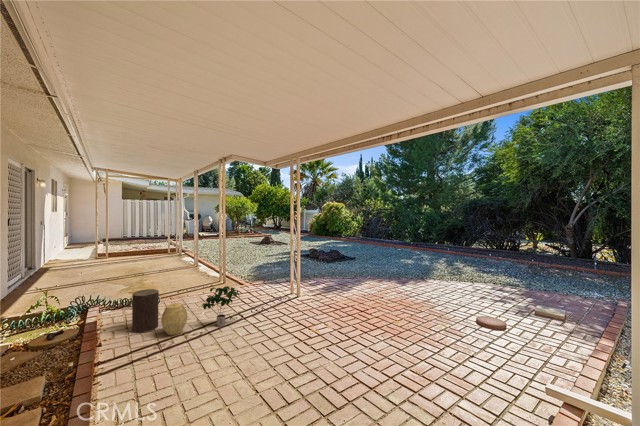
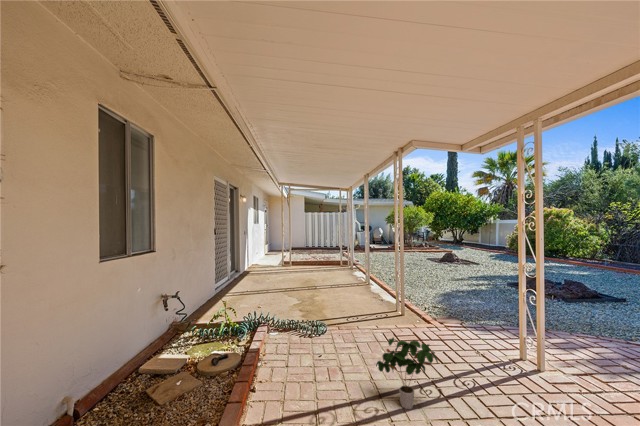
stool: present [132,289,159,333] -> none [290,321,320,384]
woven basket: present [161,303,188,335] -> none [321,352,356,405]

